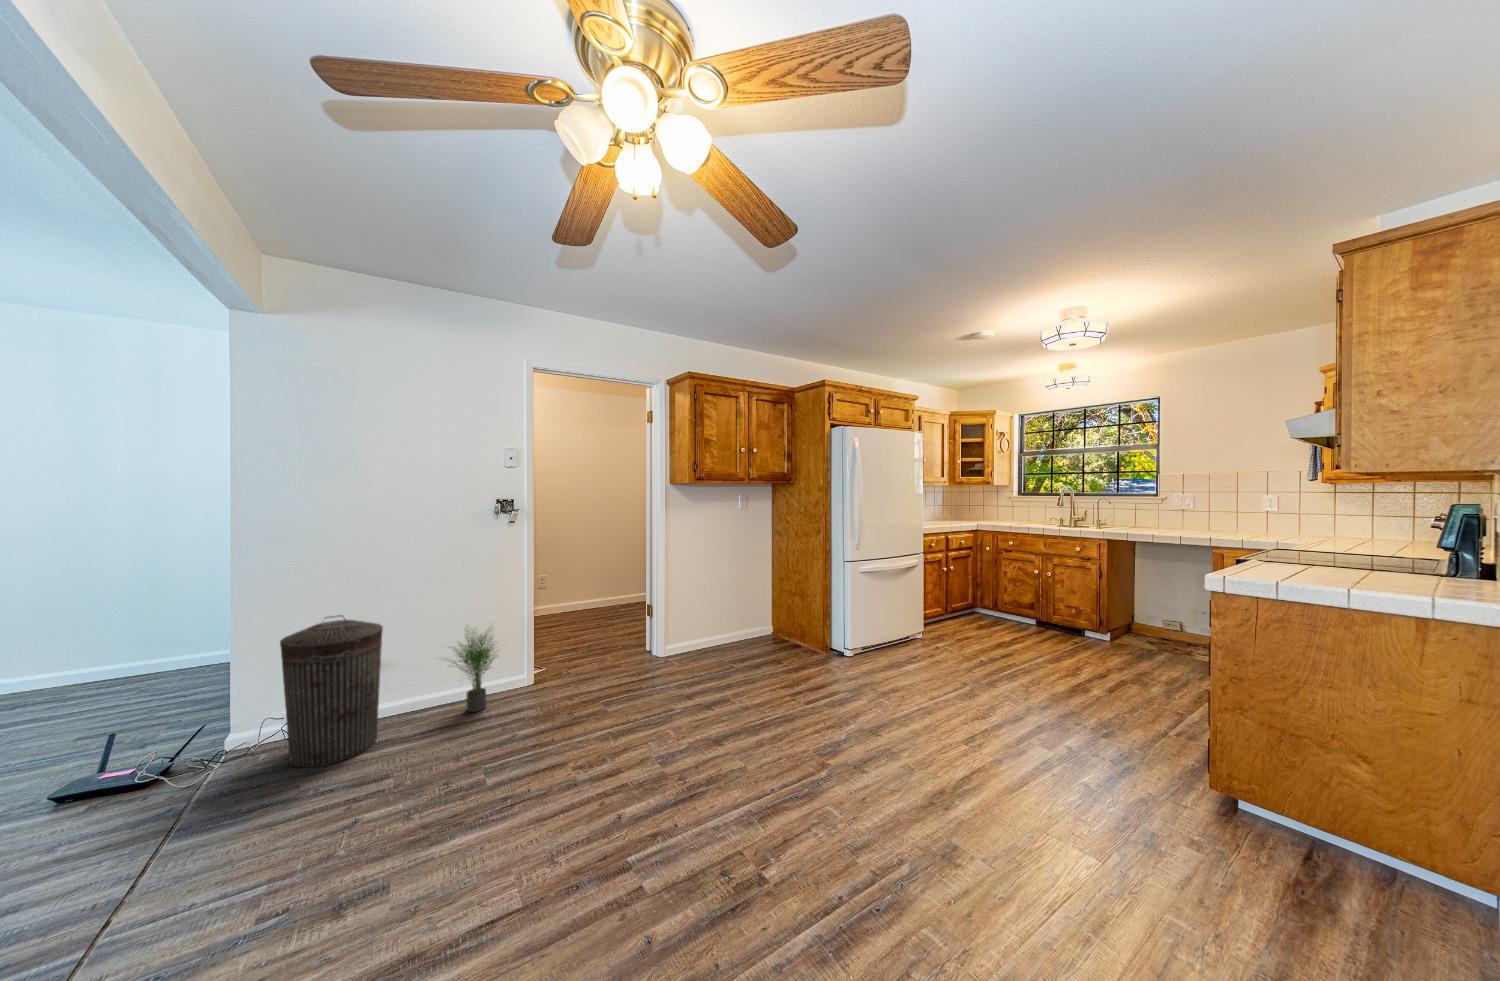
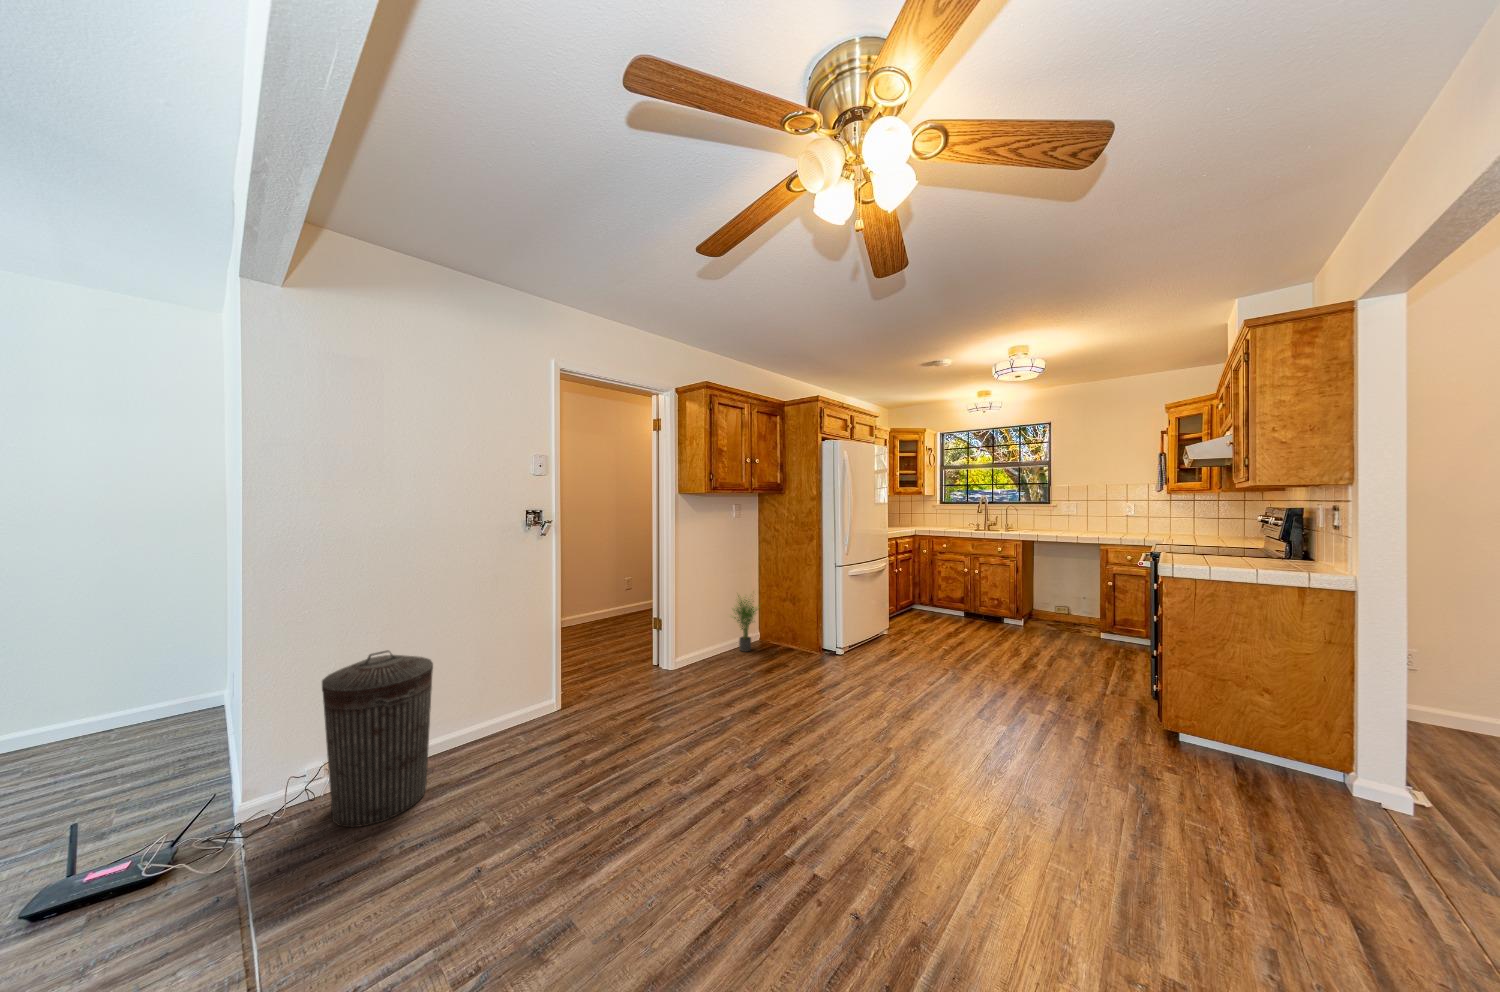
potted plant: present [449,629,498,712] -> present [734,596,757,652]

